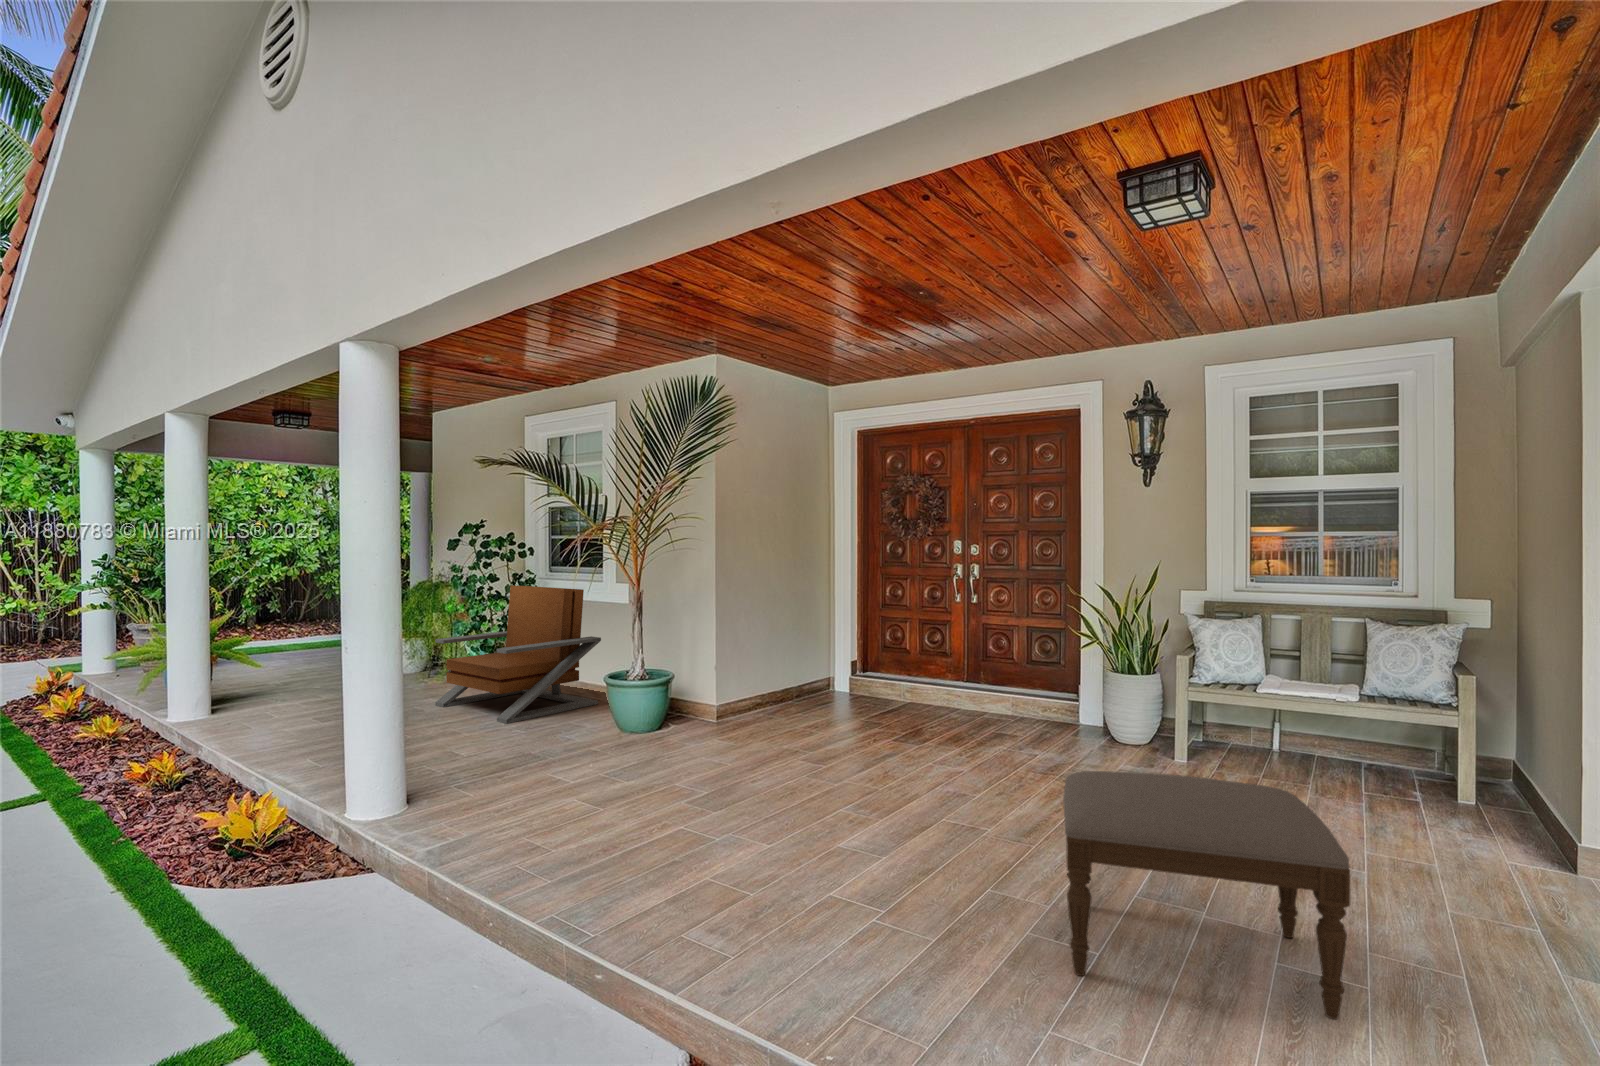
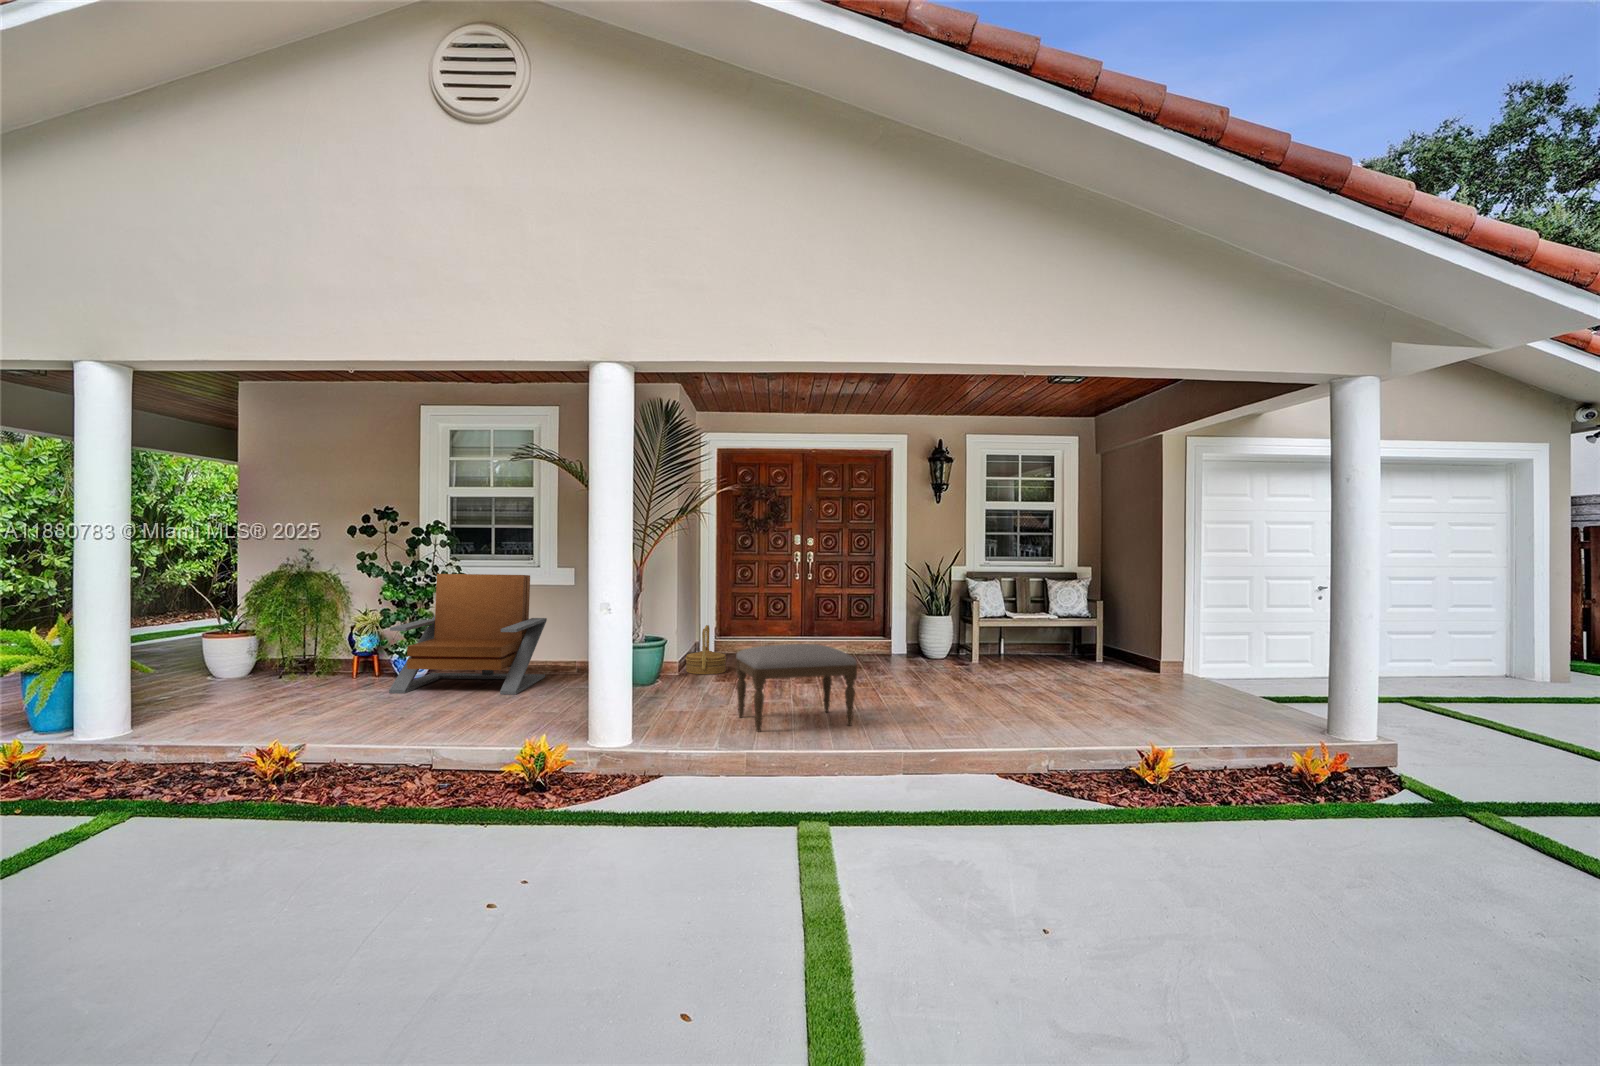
woven basket: none [740,658,794,724] -> present [685,625,727,674]
ottoman: present [1063,771,1350,1019] -> present [736,644,857,732]

